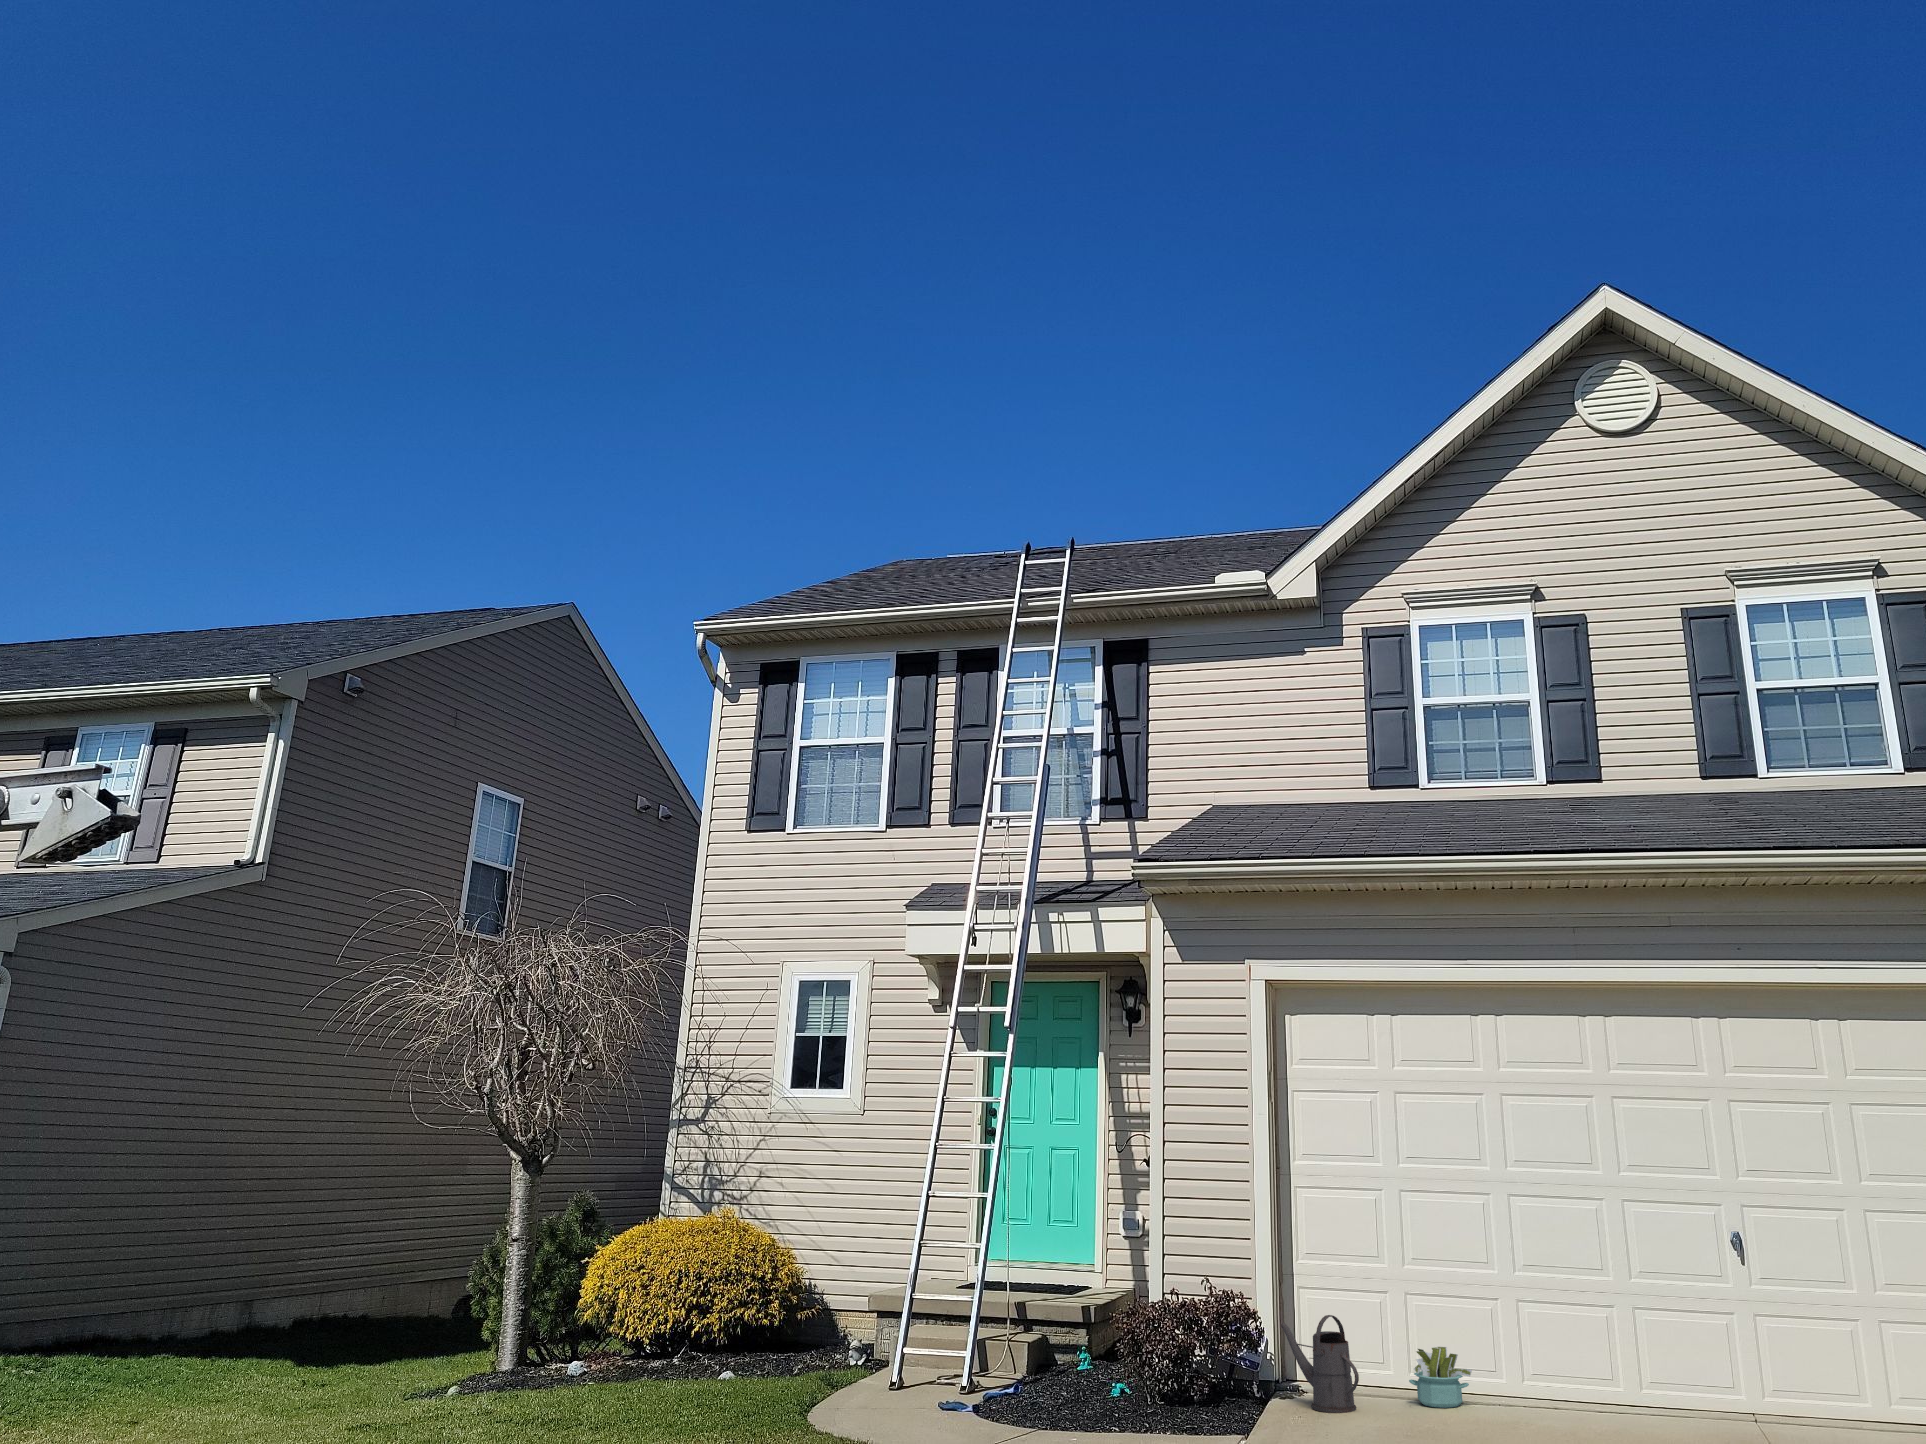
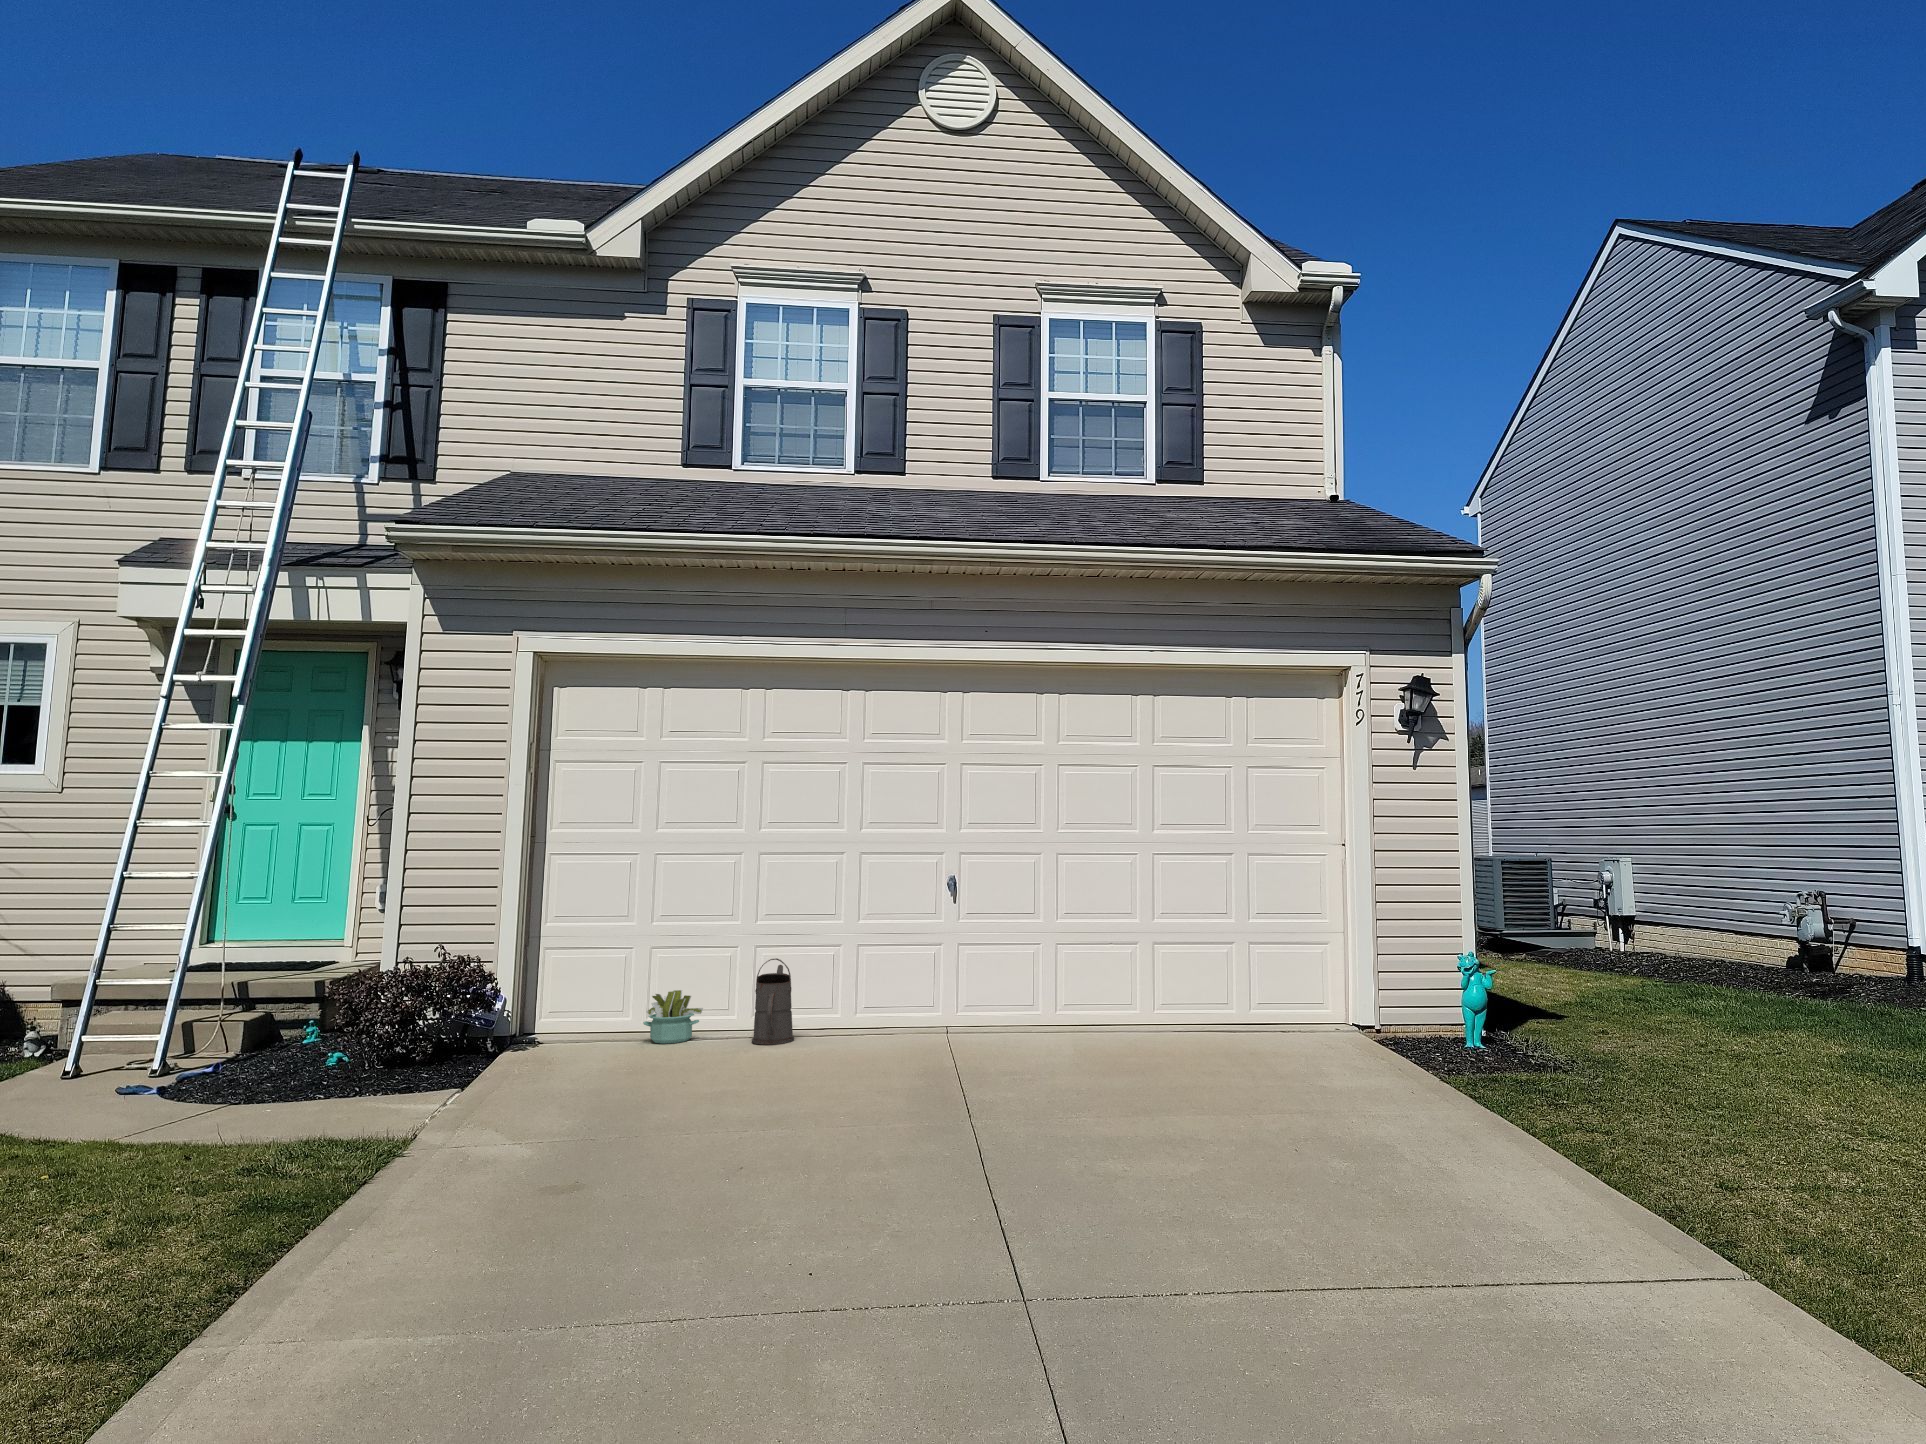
watering can: present [1281,1315,1359,1413] -> present [752,958,794,1045]

